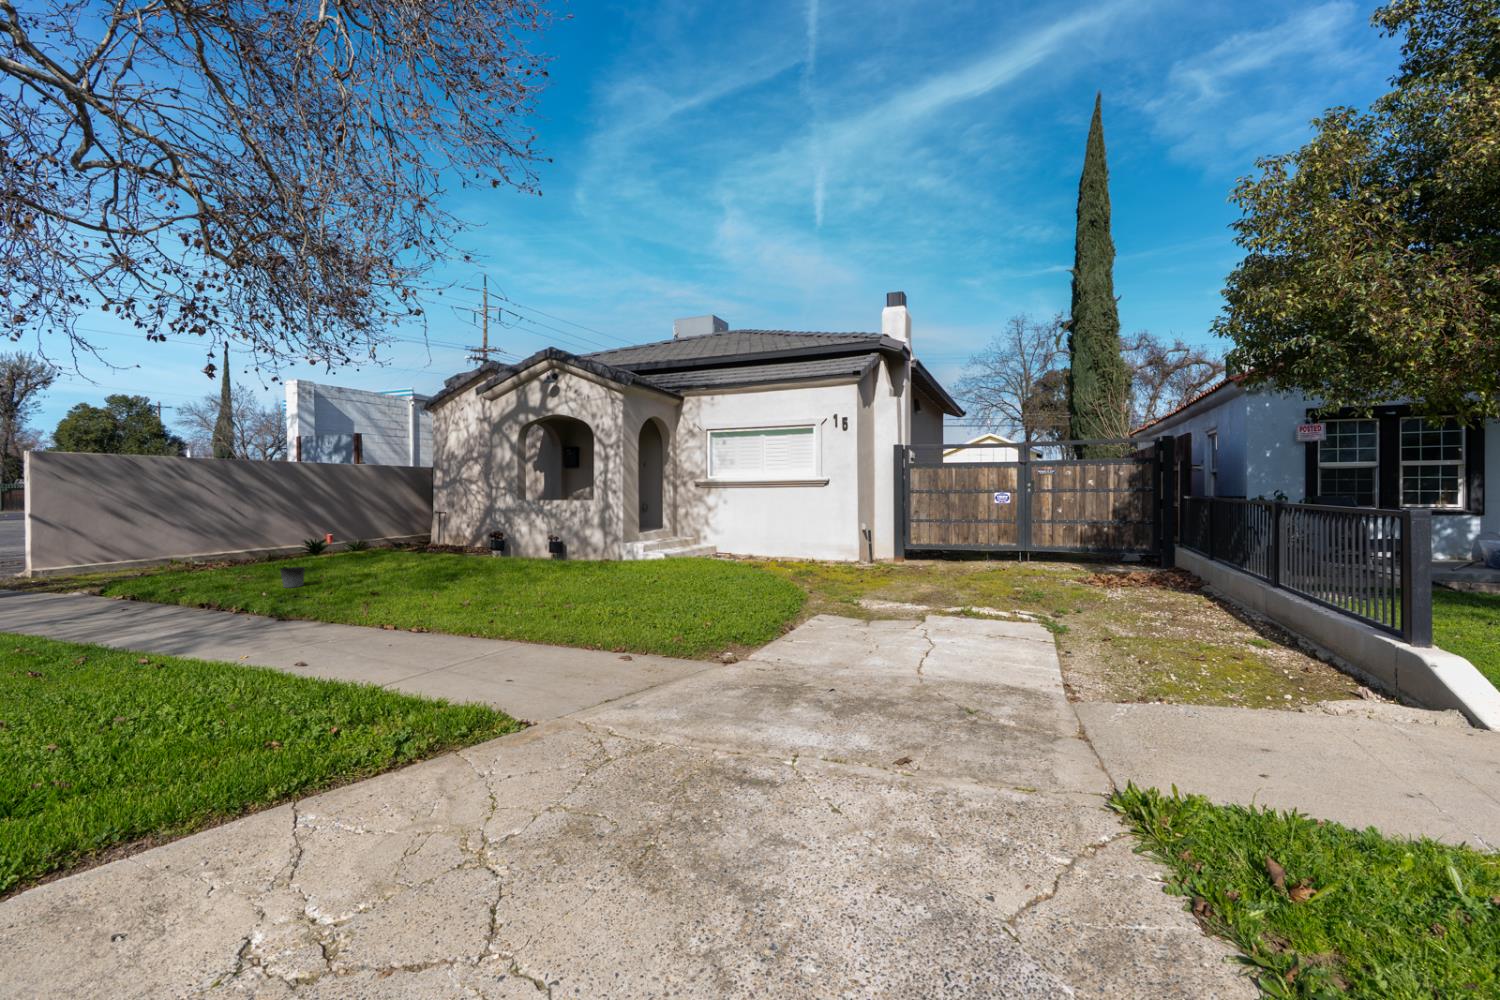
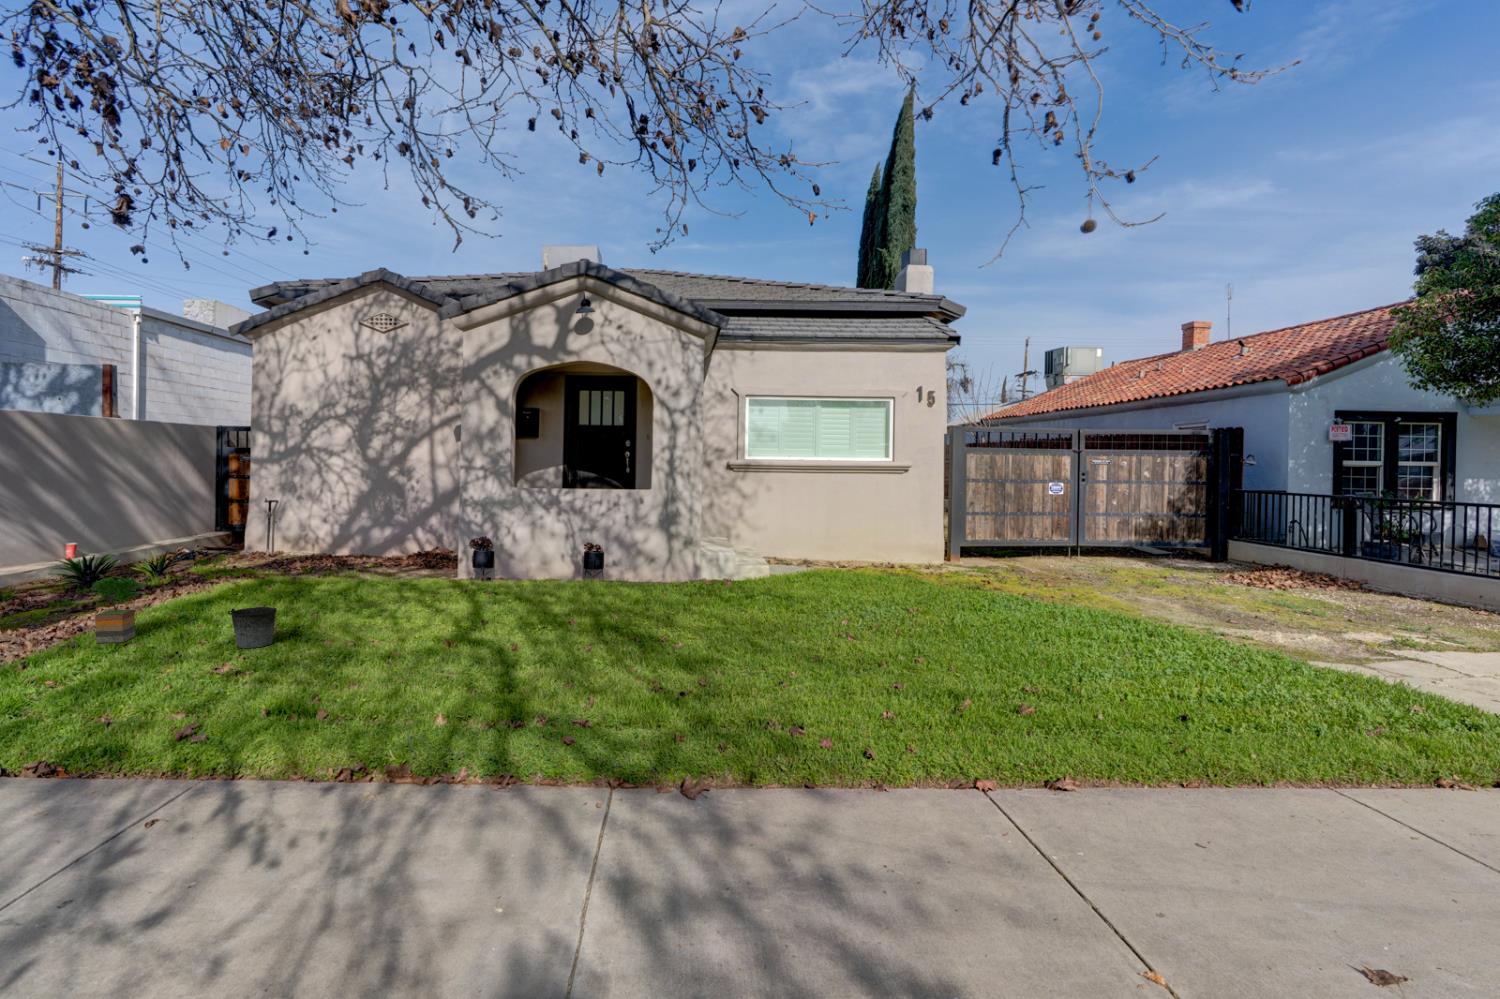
potted tree: none [234,548,263,582] -> present [93,577,142,643]

